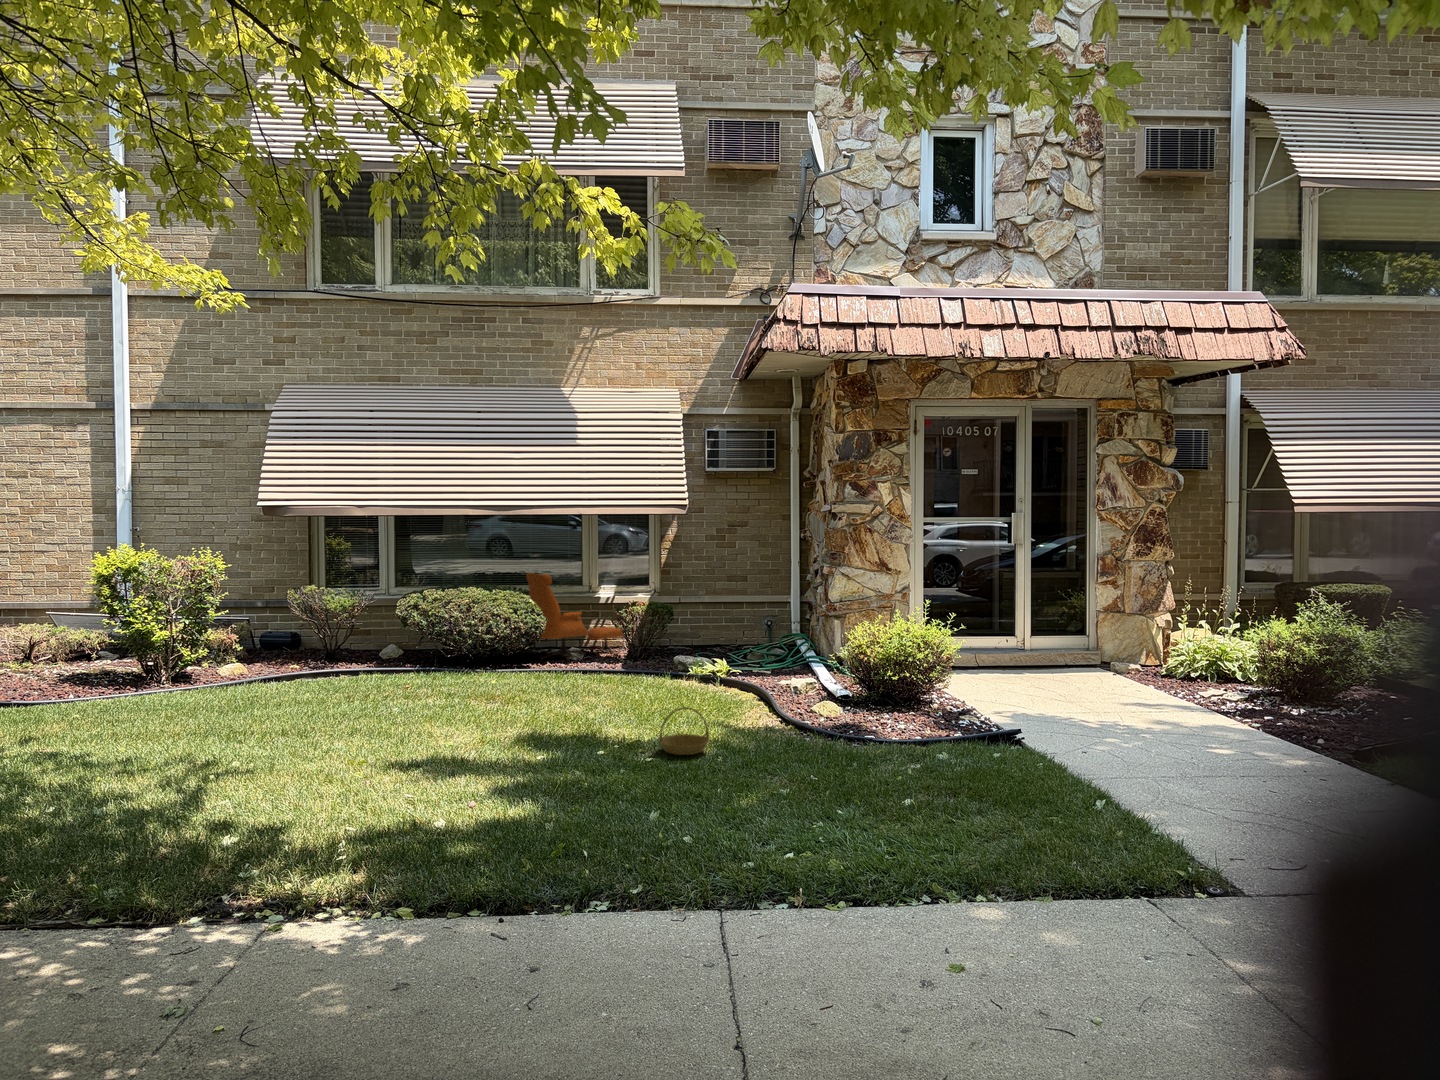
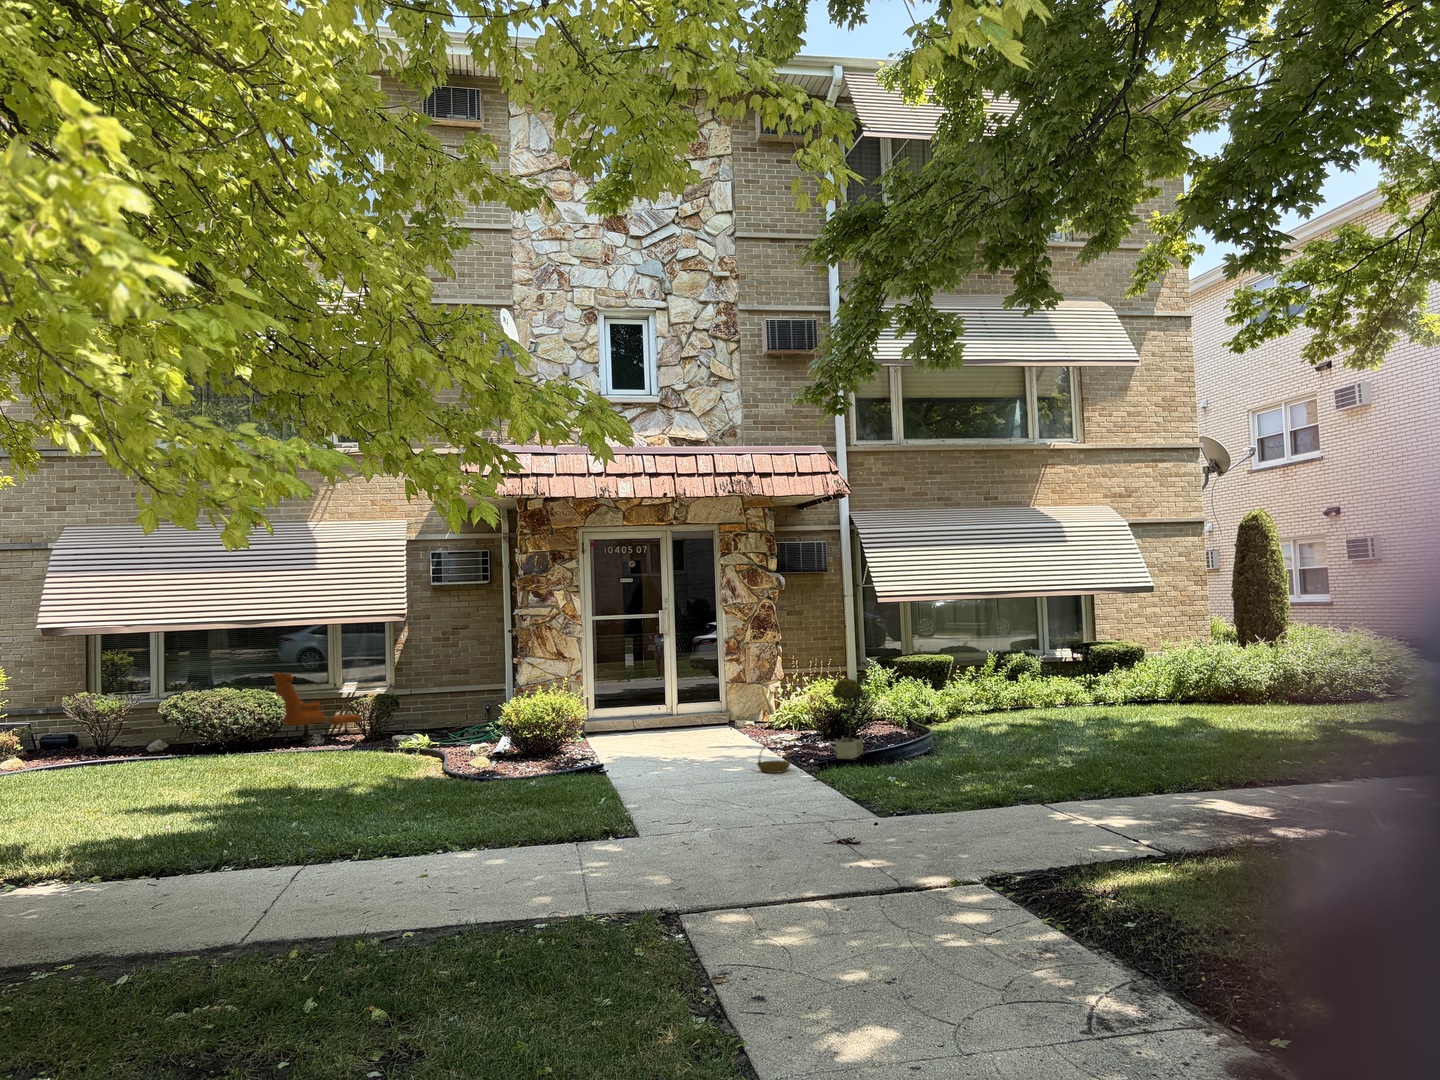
potted tree: none [1312,611,1366,726] -> present [833,679,863,759]
basket: present [659,707,709,755] -> present [757,741,790,773]

